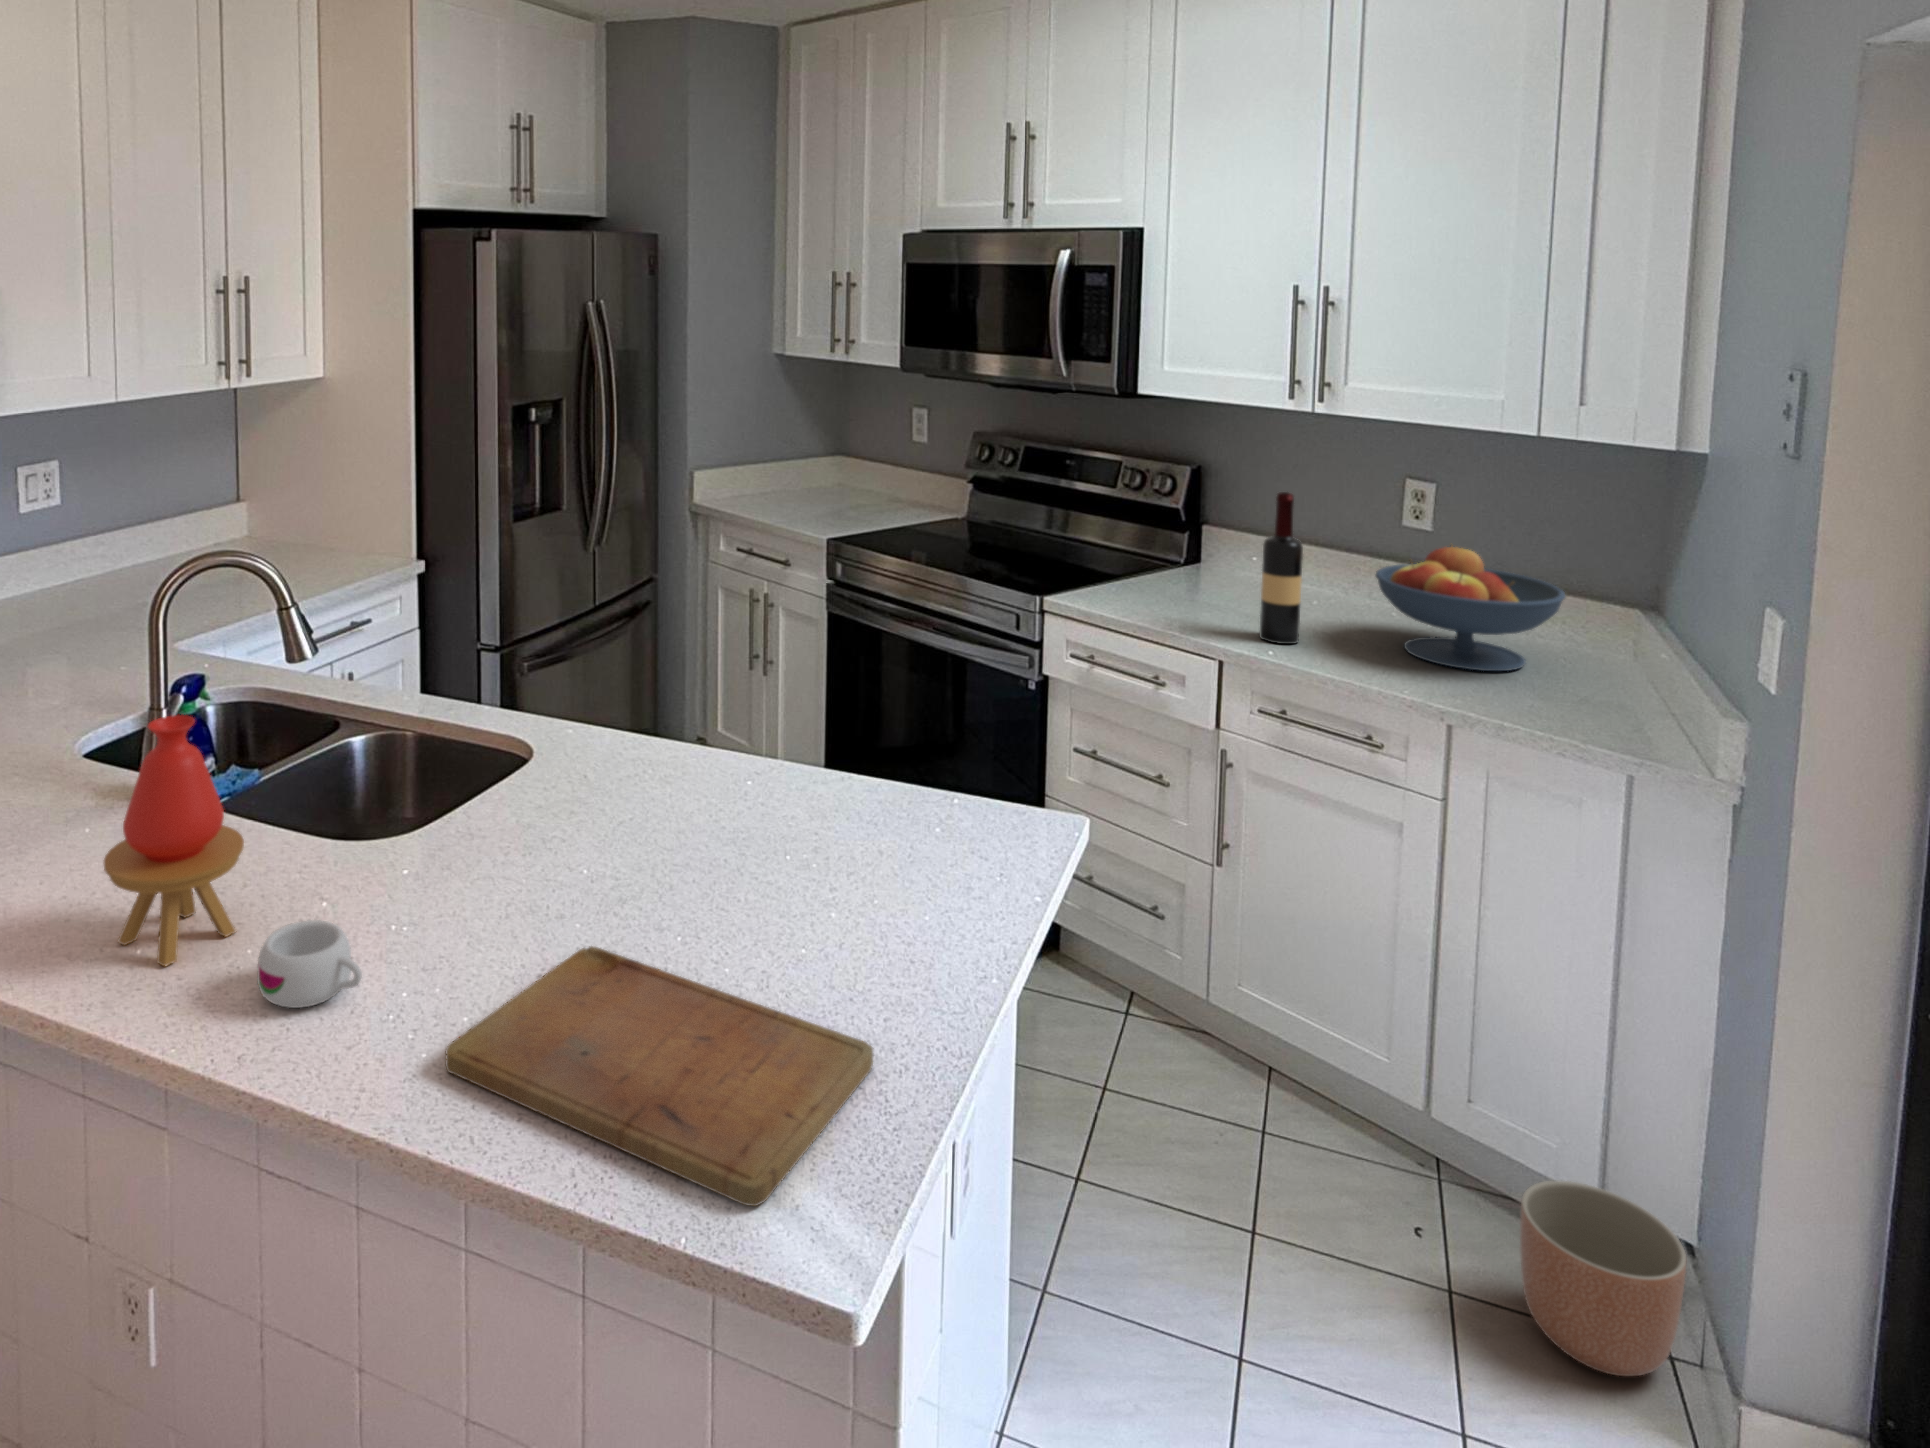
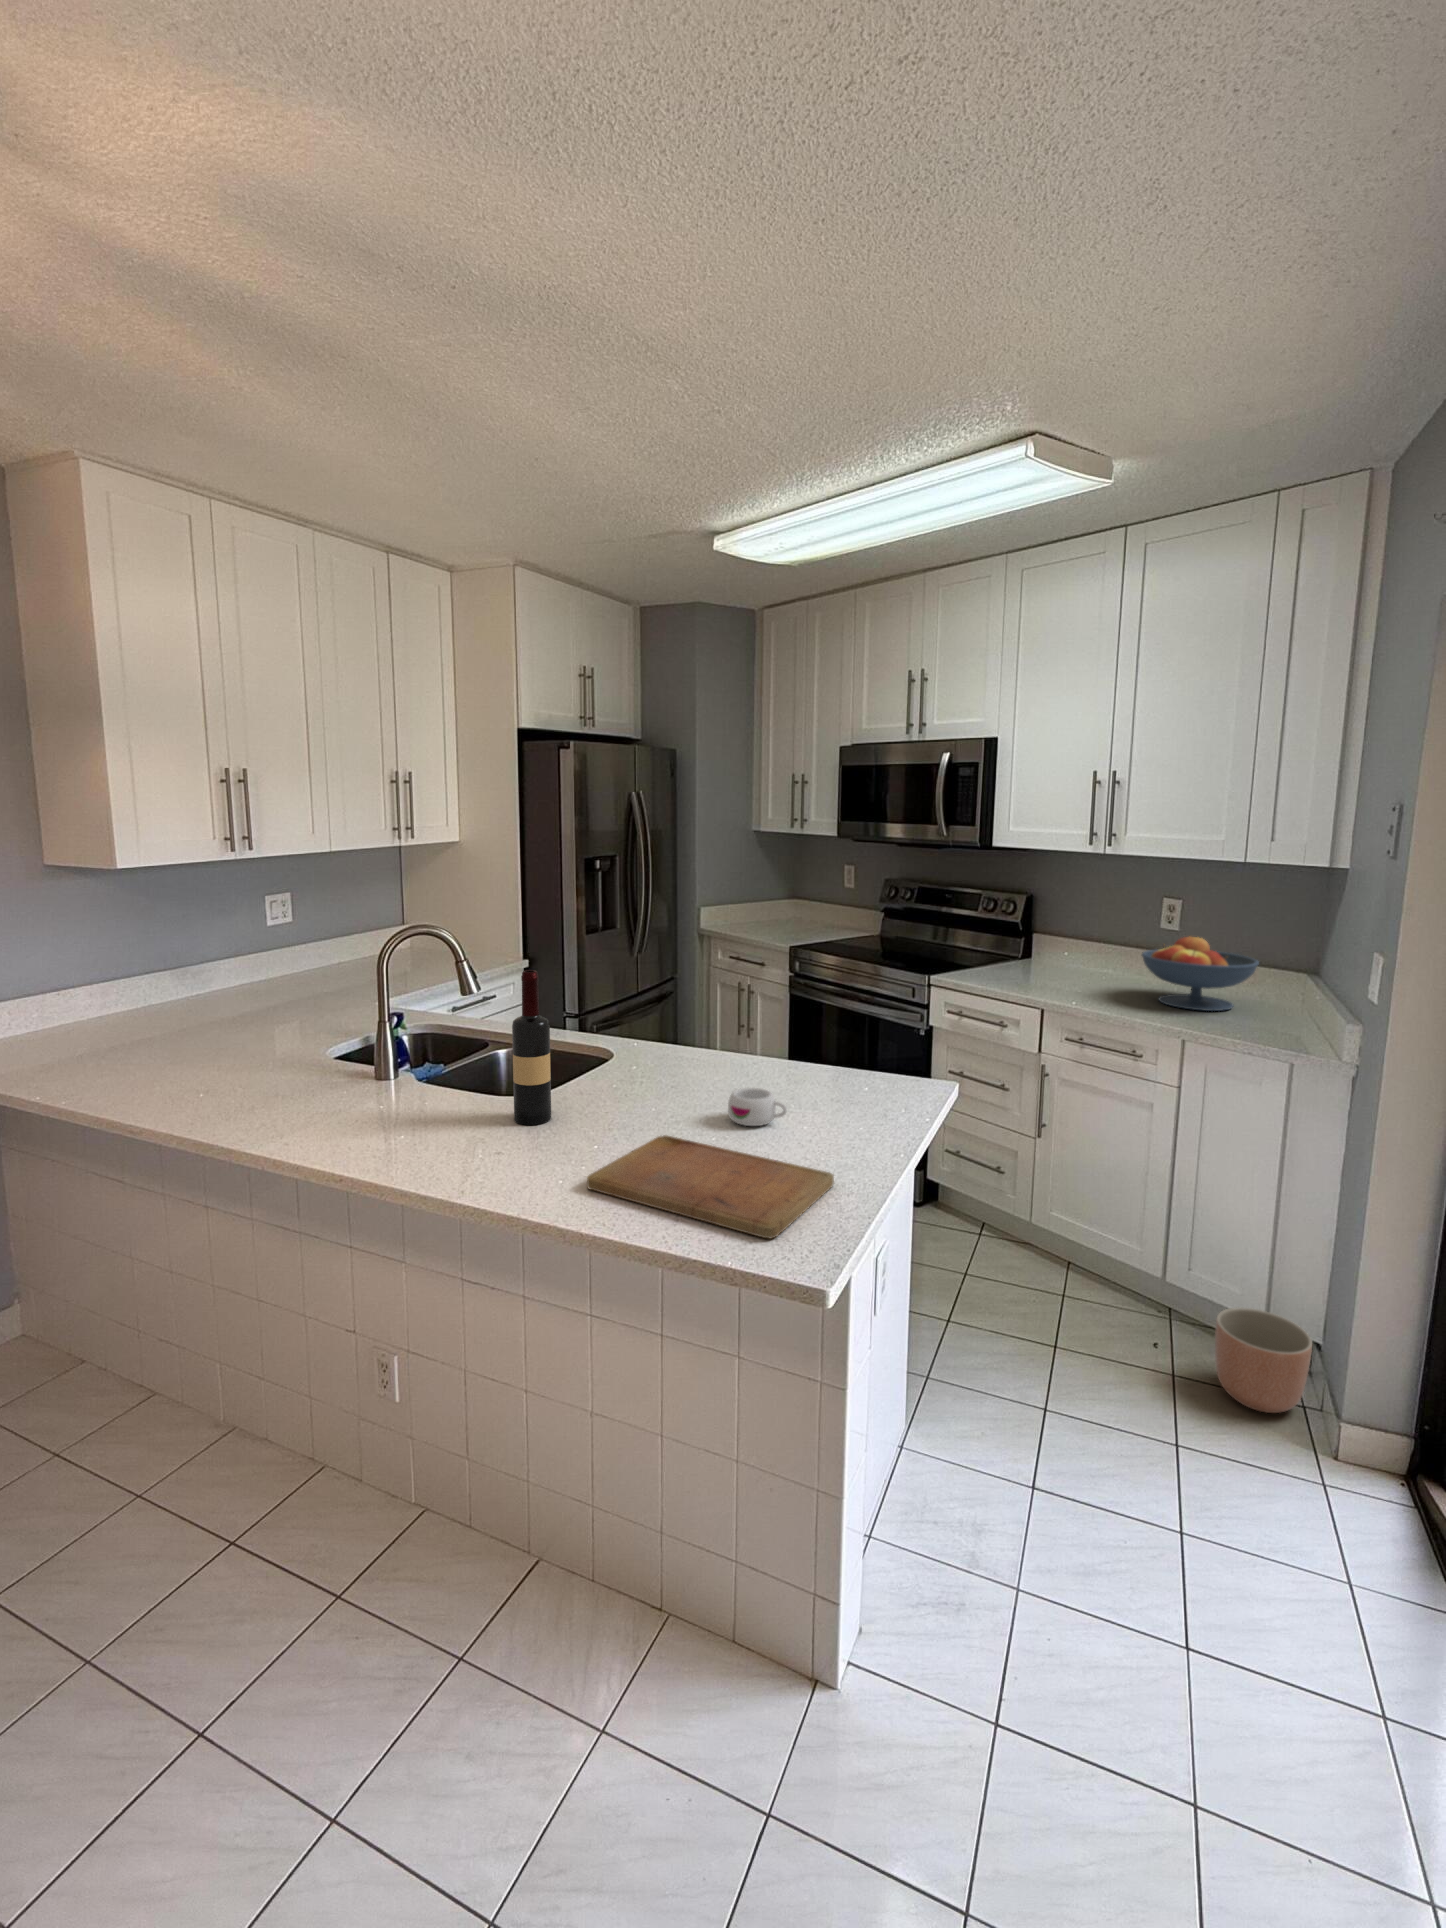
wine bottle: present [1260,492,1303,644] -> present [512,970,551,1125]
vase: present [104,715,244,966] -> none [372,1004,454,1148]
mug: present [257,920,362,1008] -> present [728,1088,787,1126]

